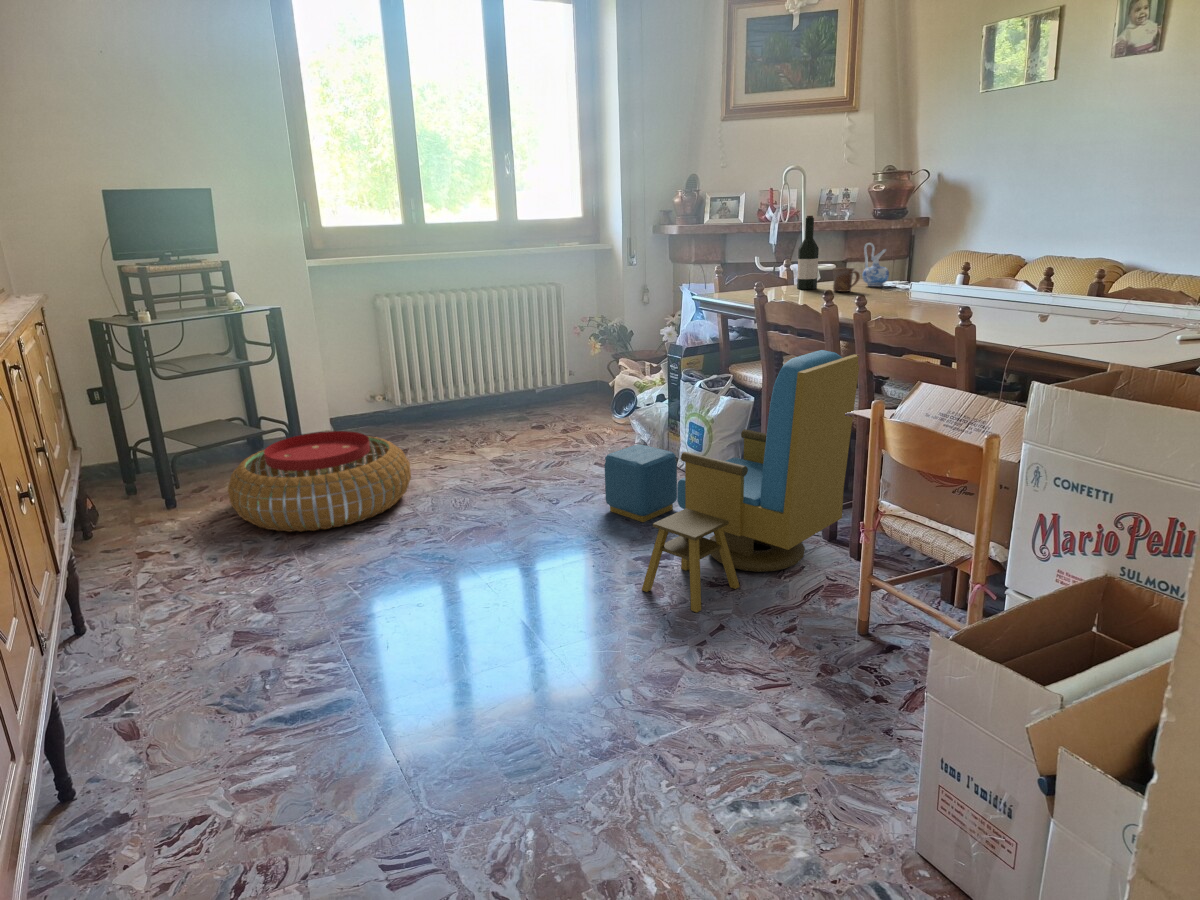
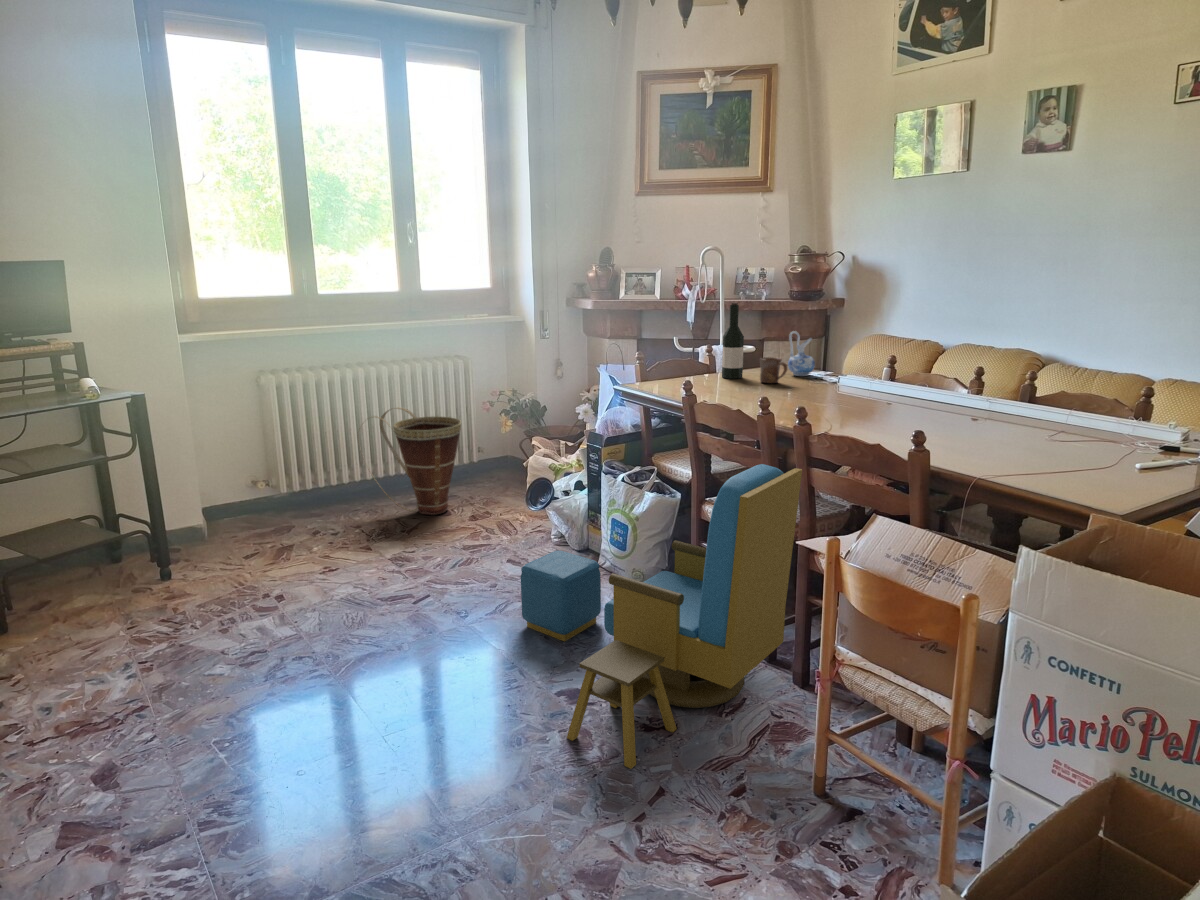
basket: none [460,328,553,426] -> present [368,408,461,515]
pouf: present [228,431,411,532] -> none [69,537,298,667]

